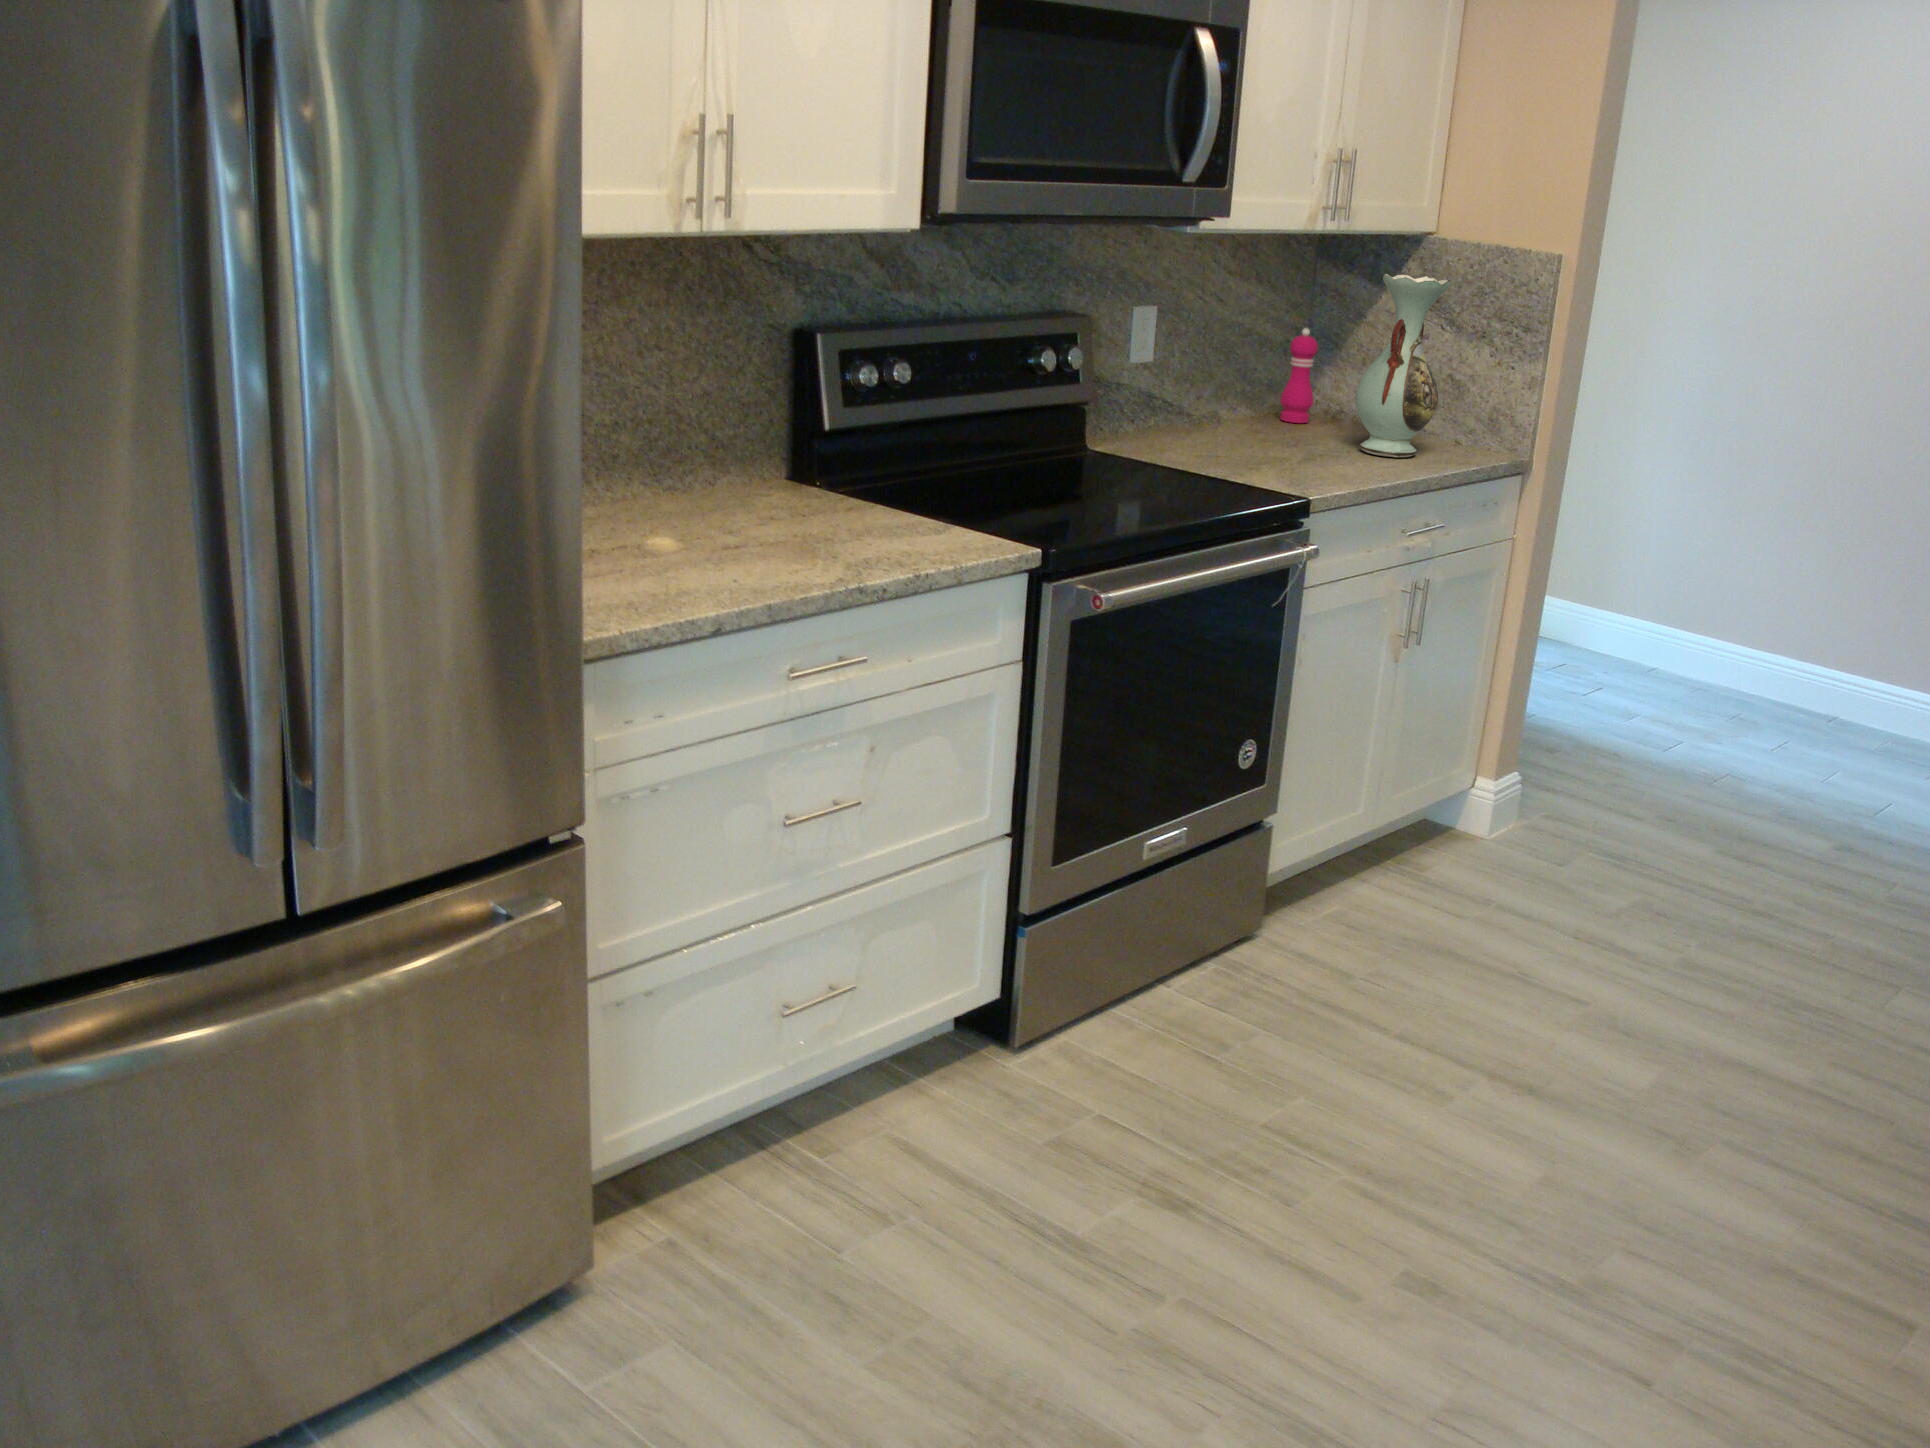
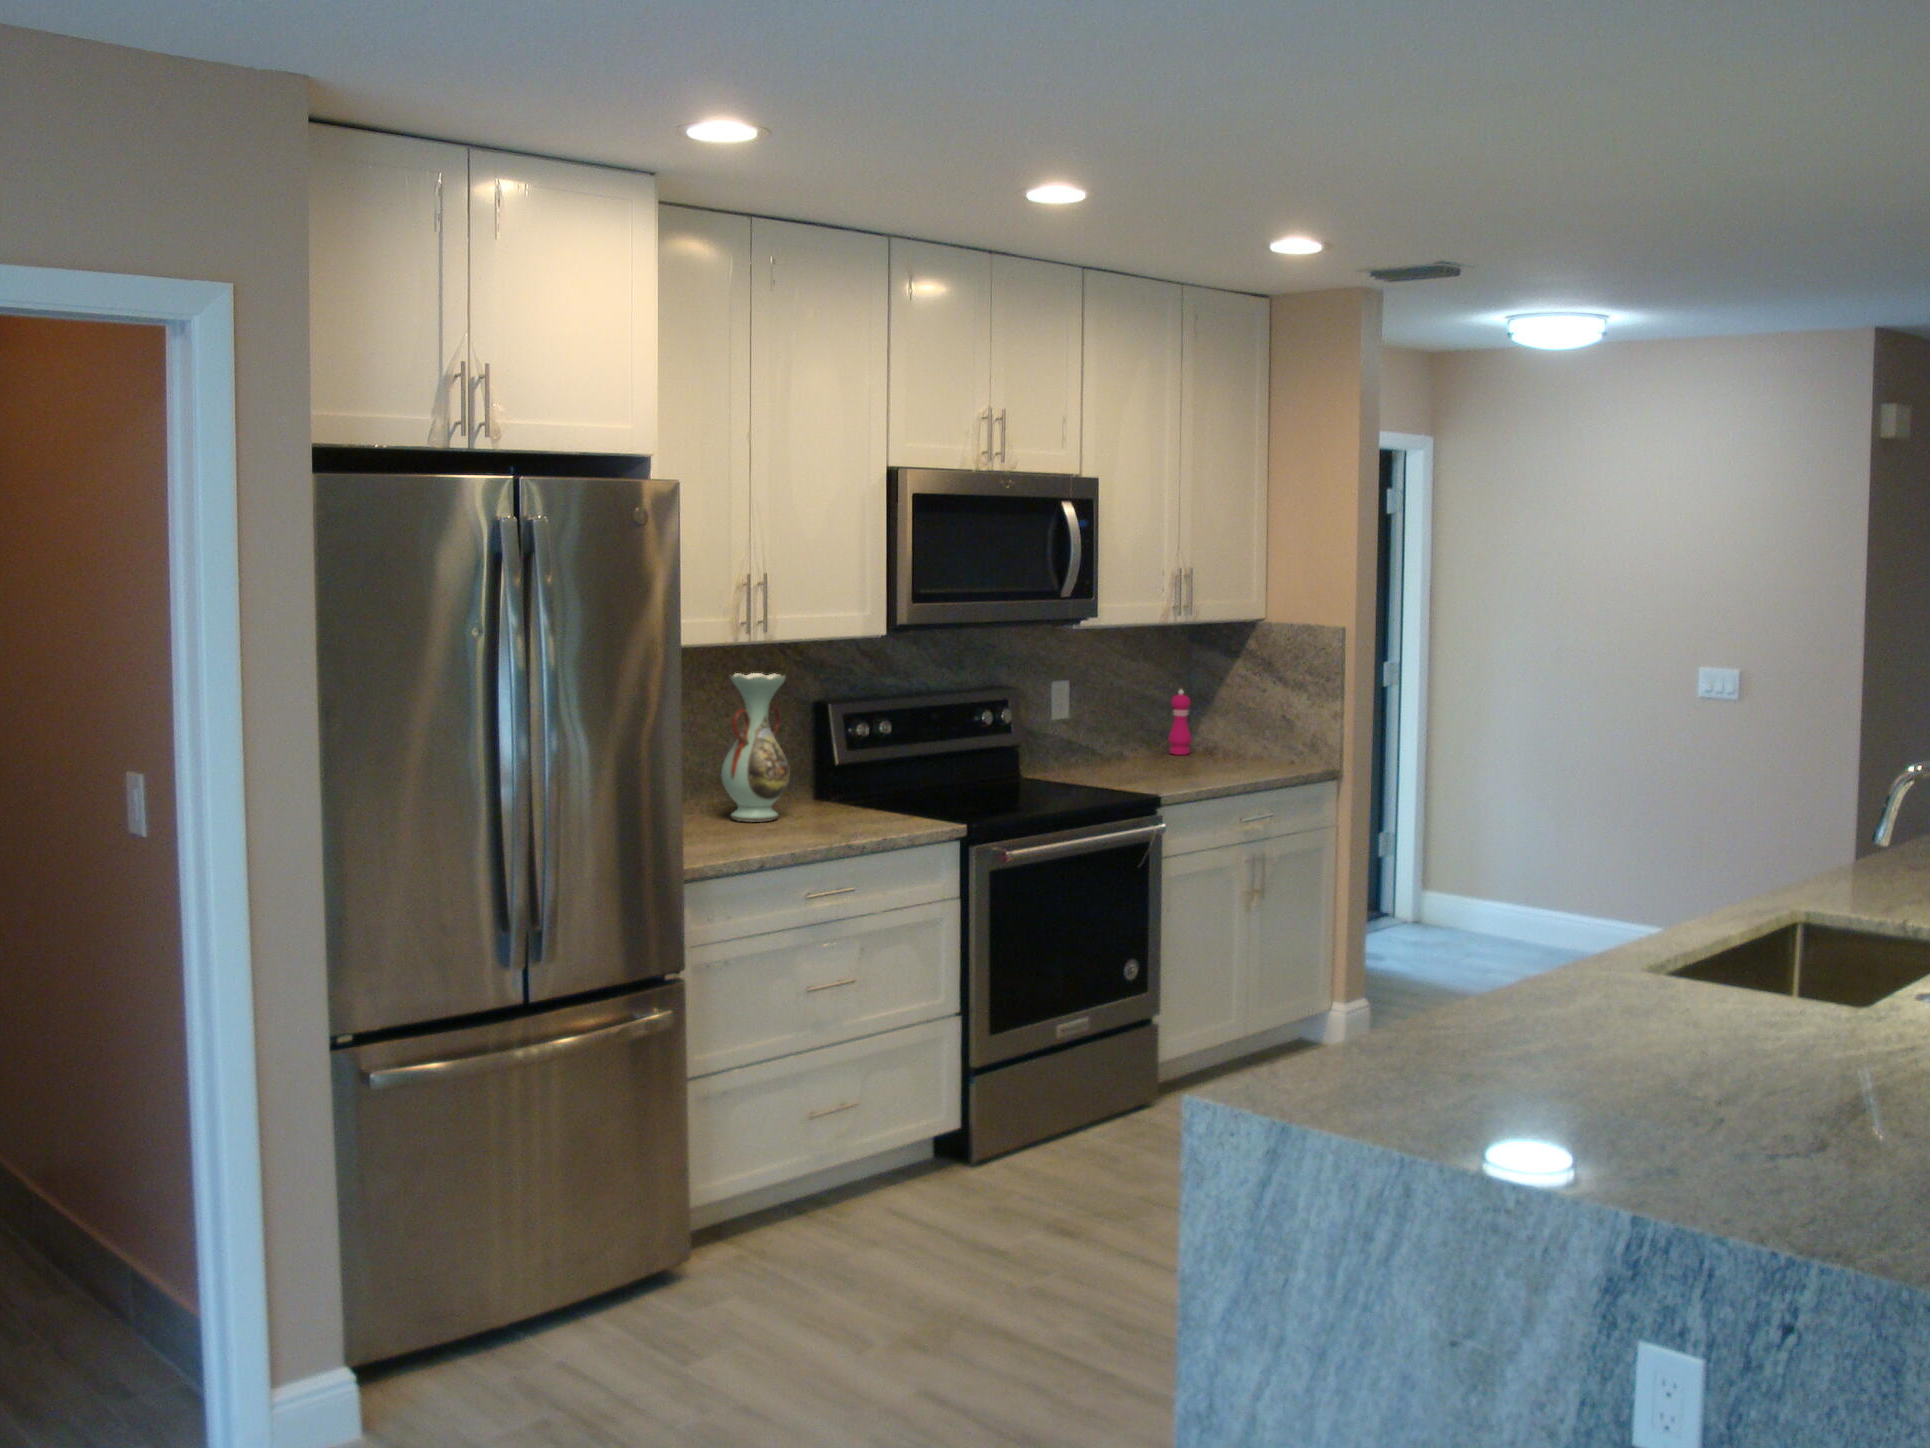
decorative vase: present [1355,274,1451,457] -> present [721,673,790,822]

